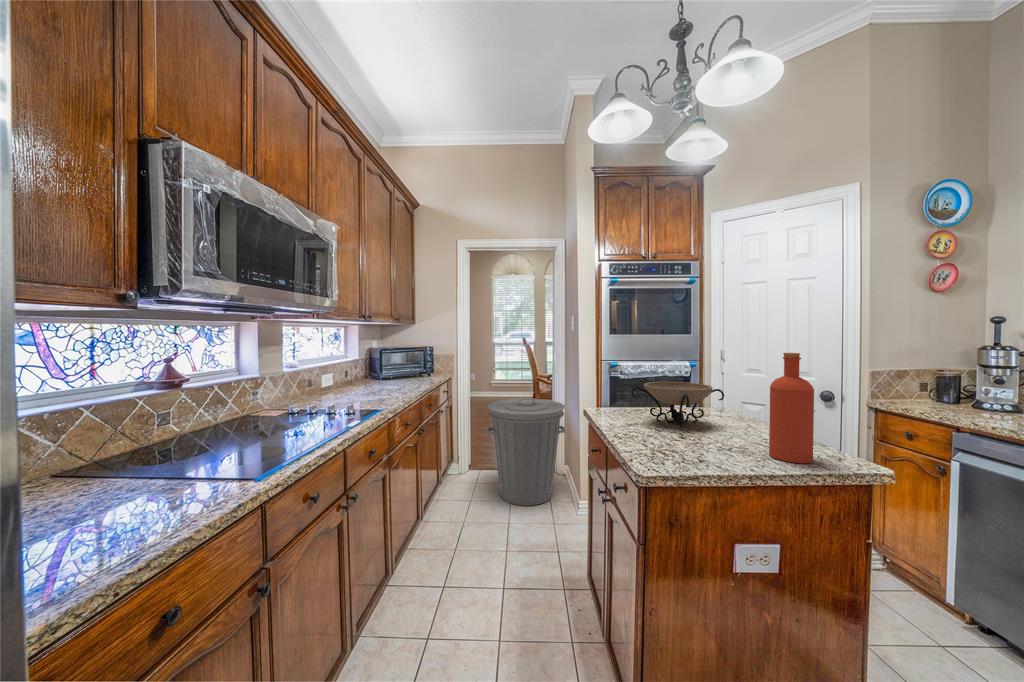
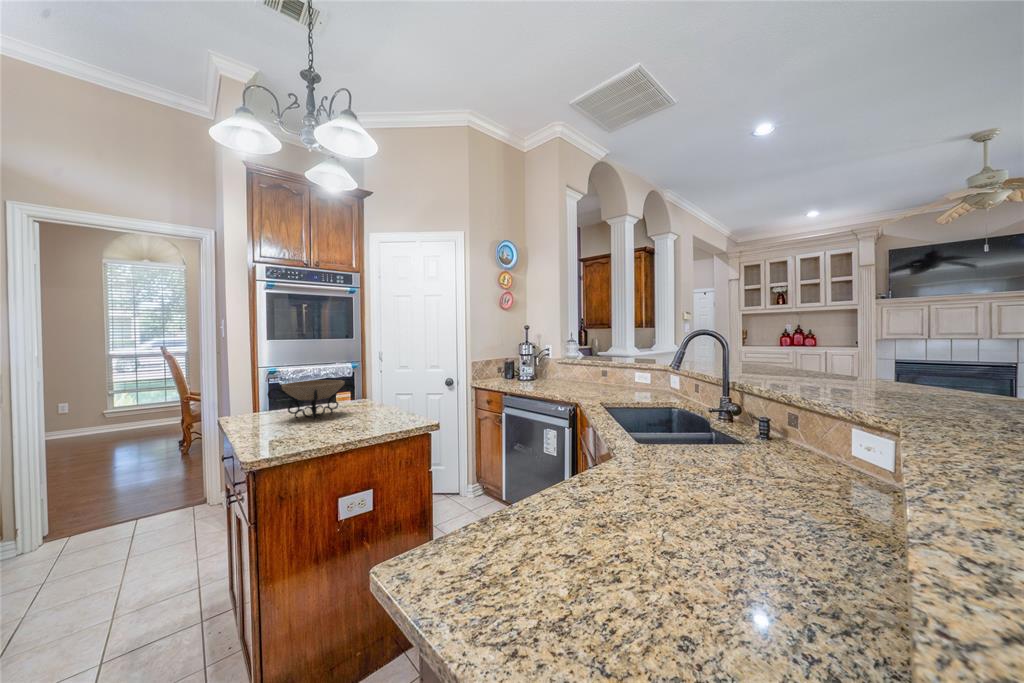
bottle: present [769,353,814,463] -> none [369,350,397,429]
trash can: present [487,398,565,506] -> none [75,420,214,561]

